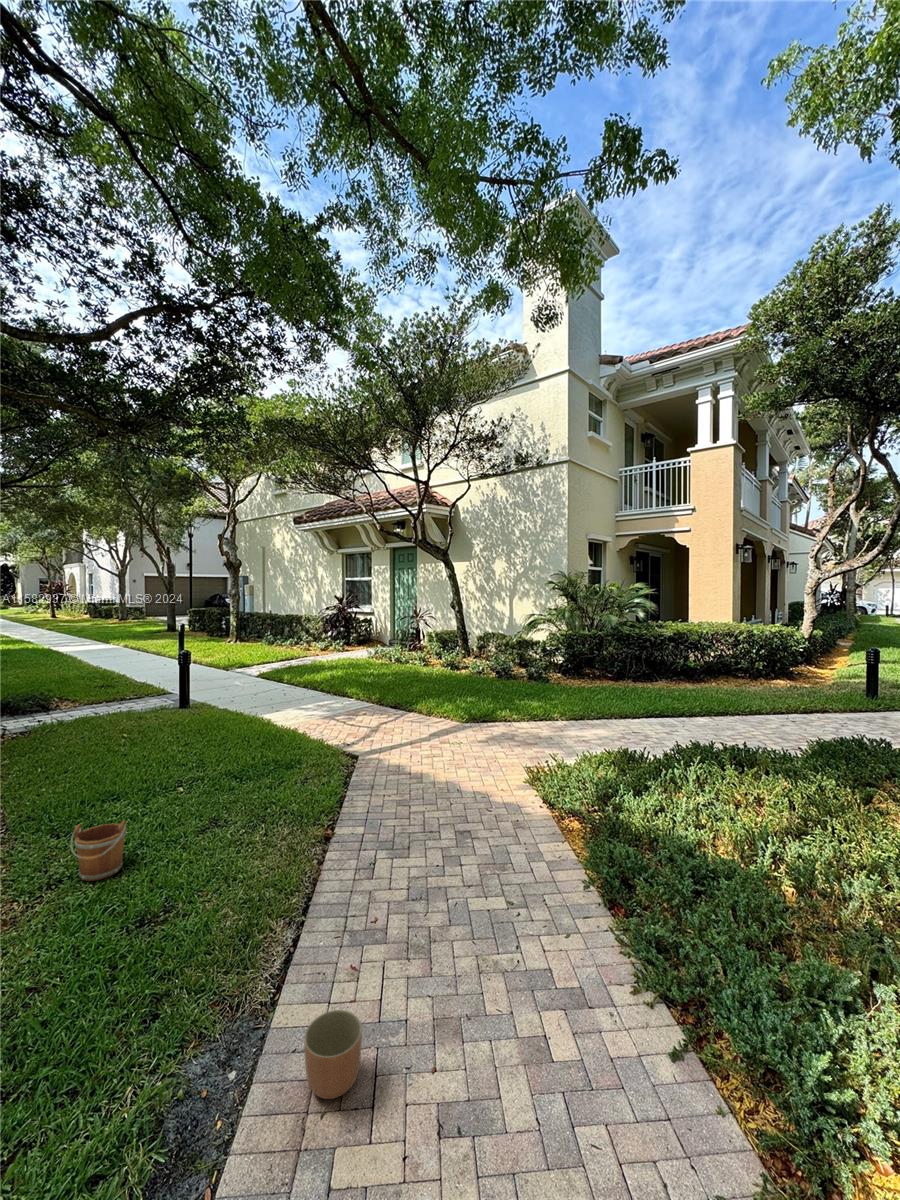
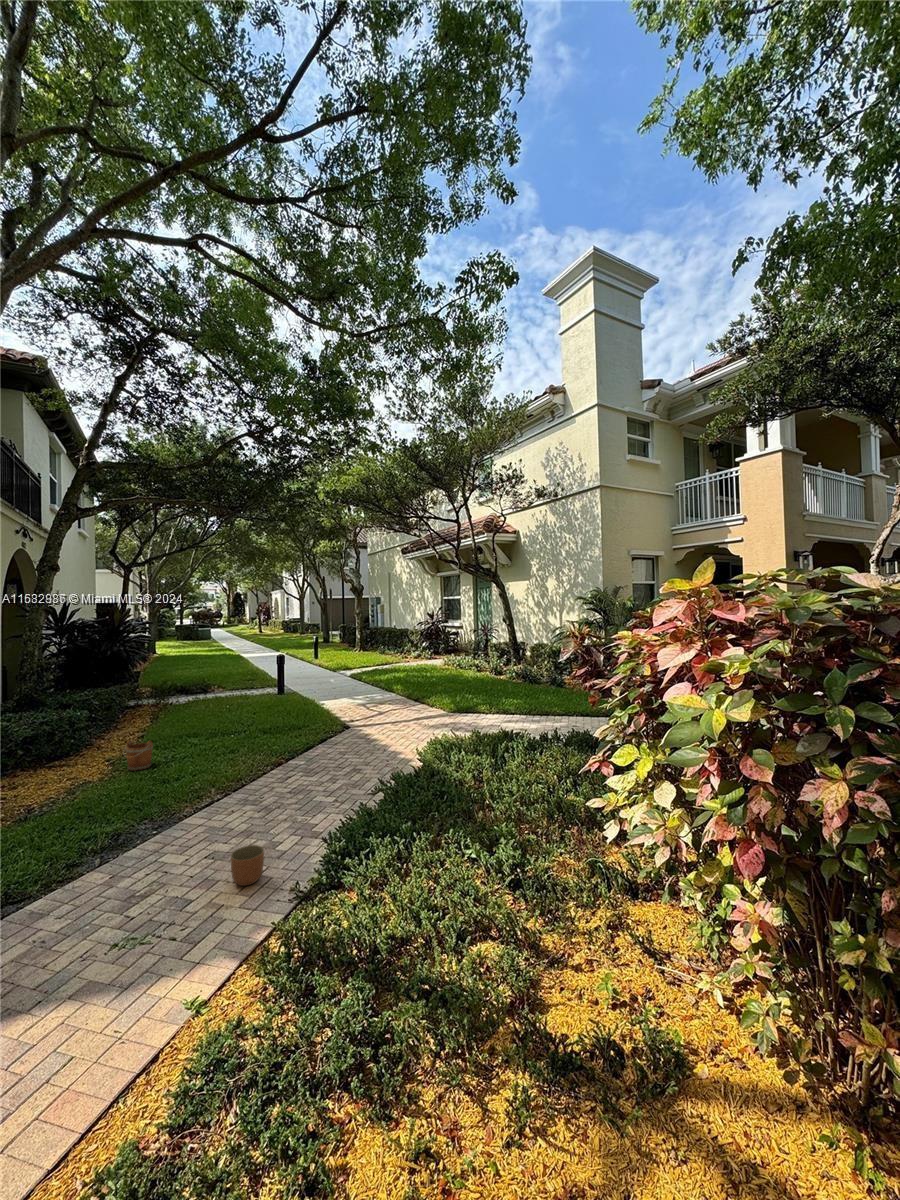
planter: present [304,1010,362,1099] -> present [231,845,264,886]

